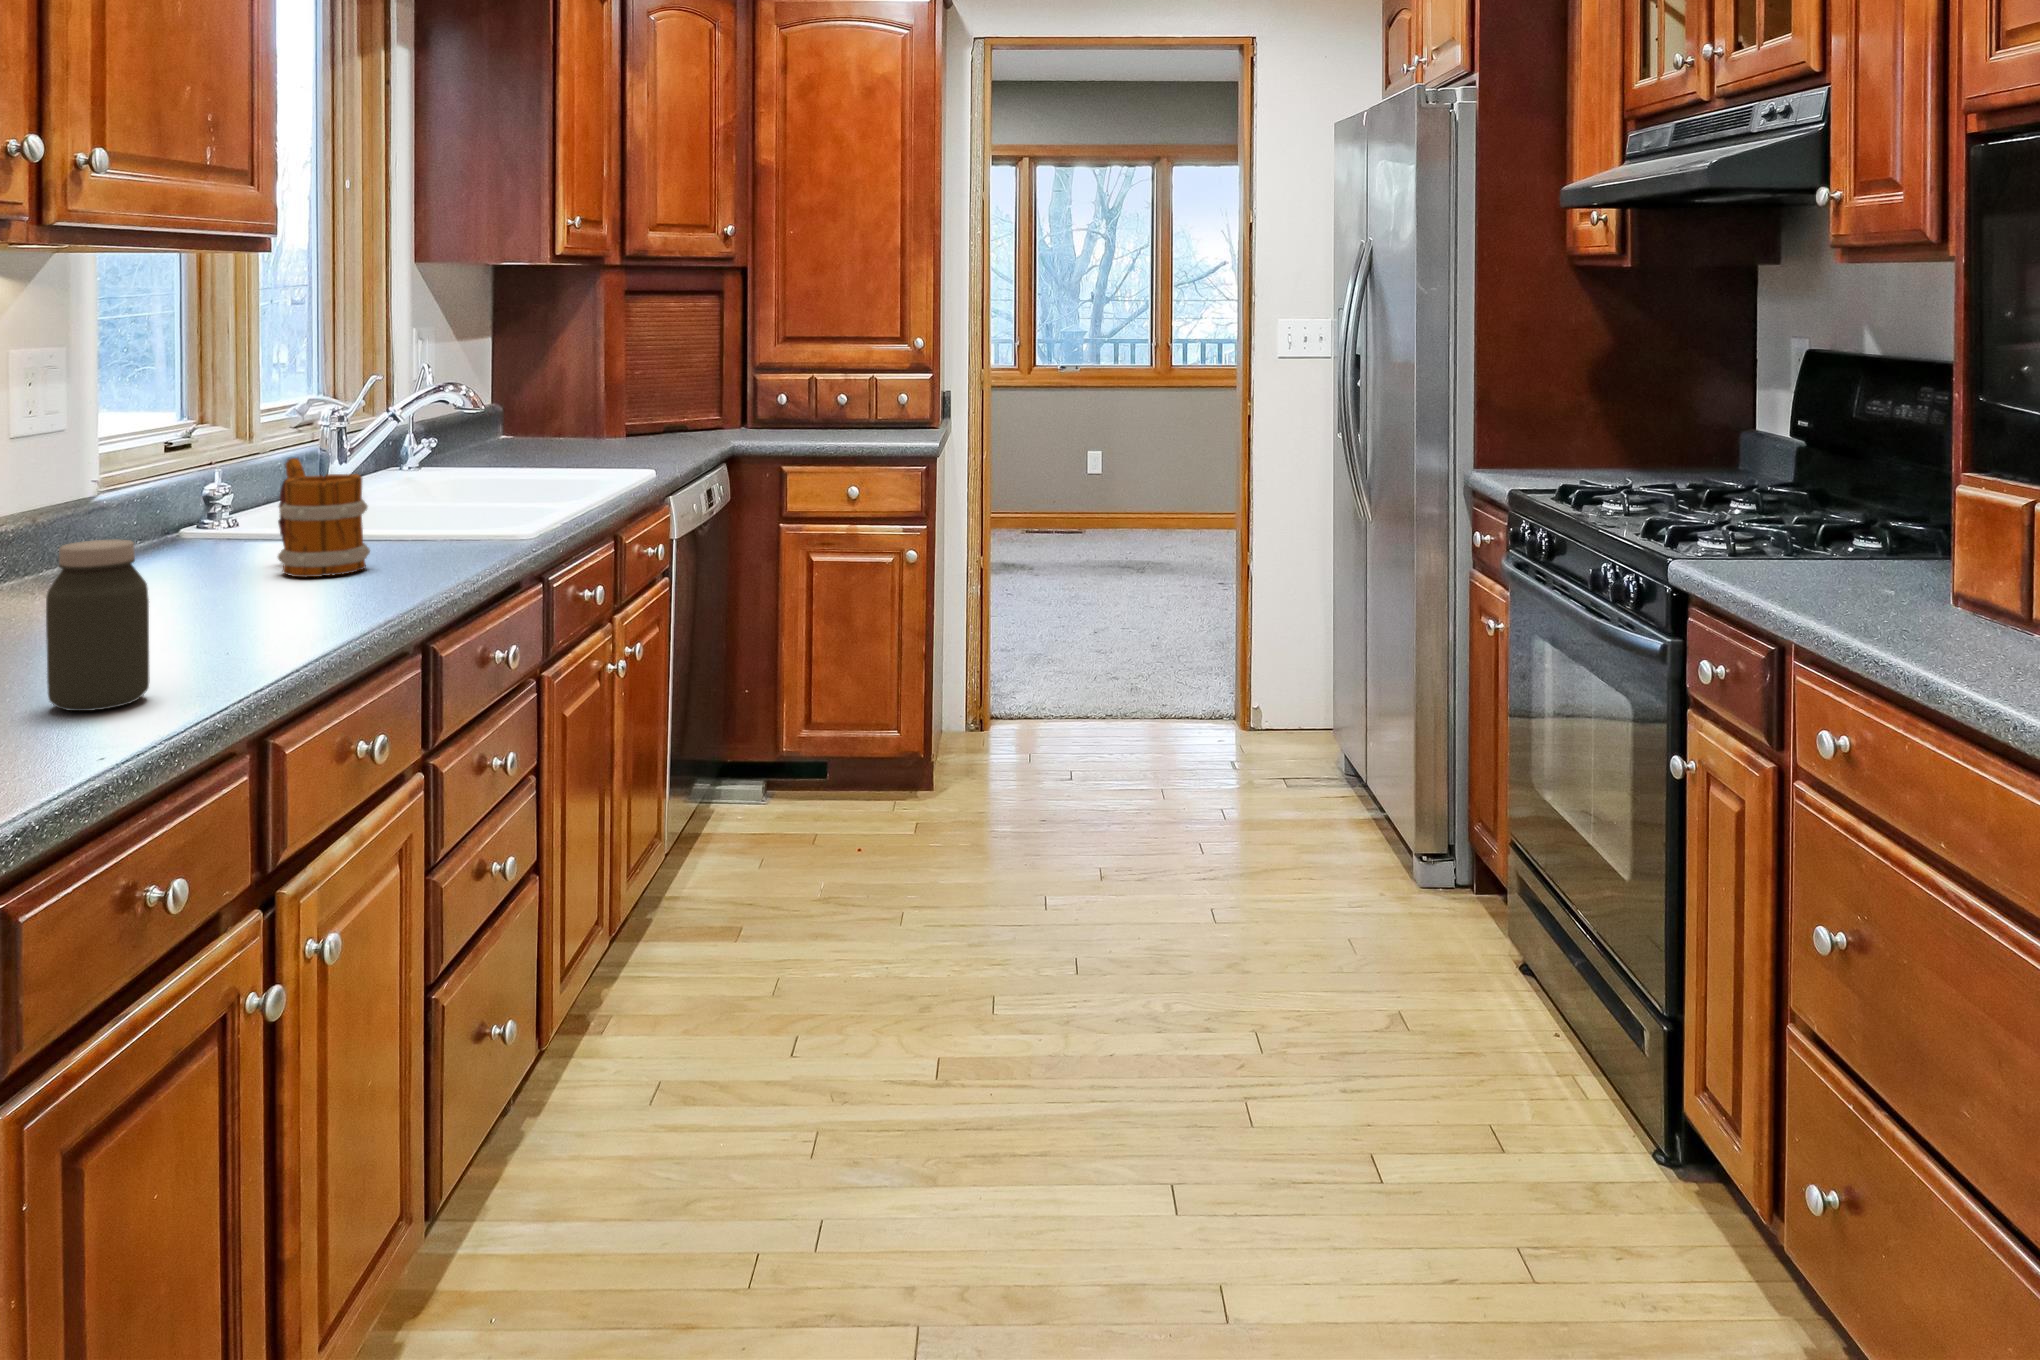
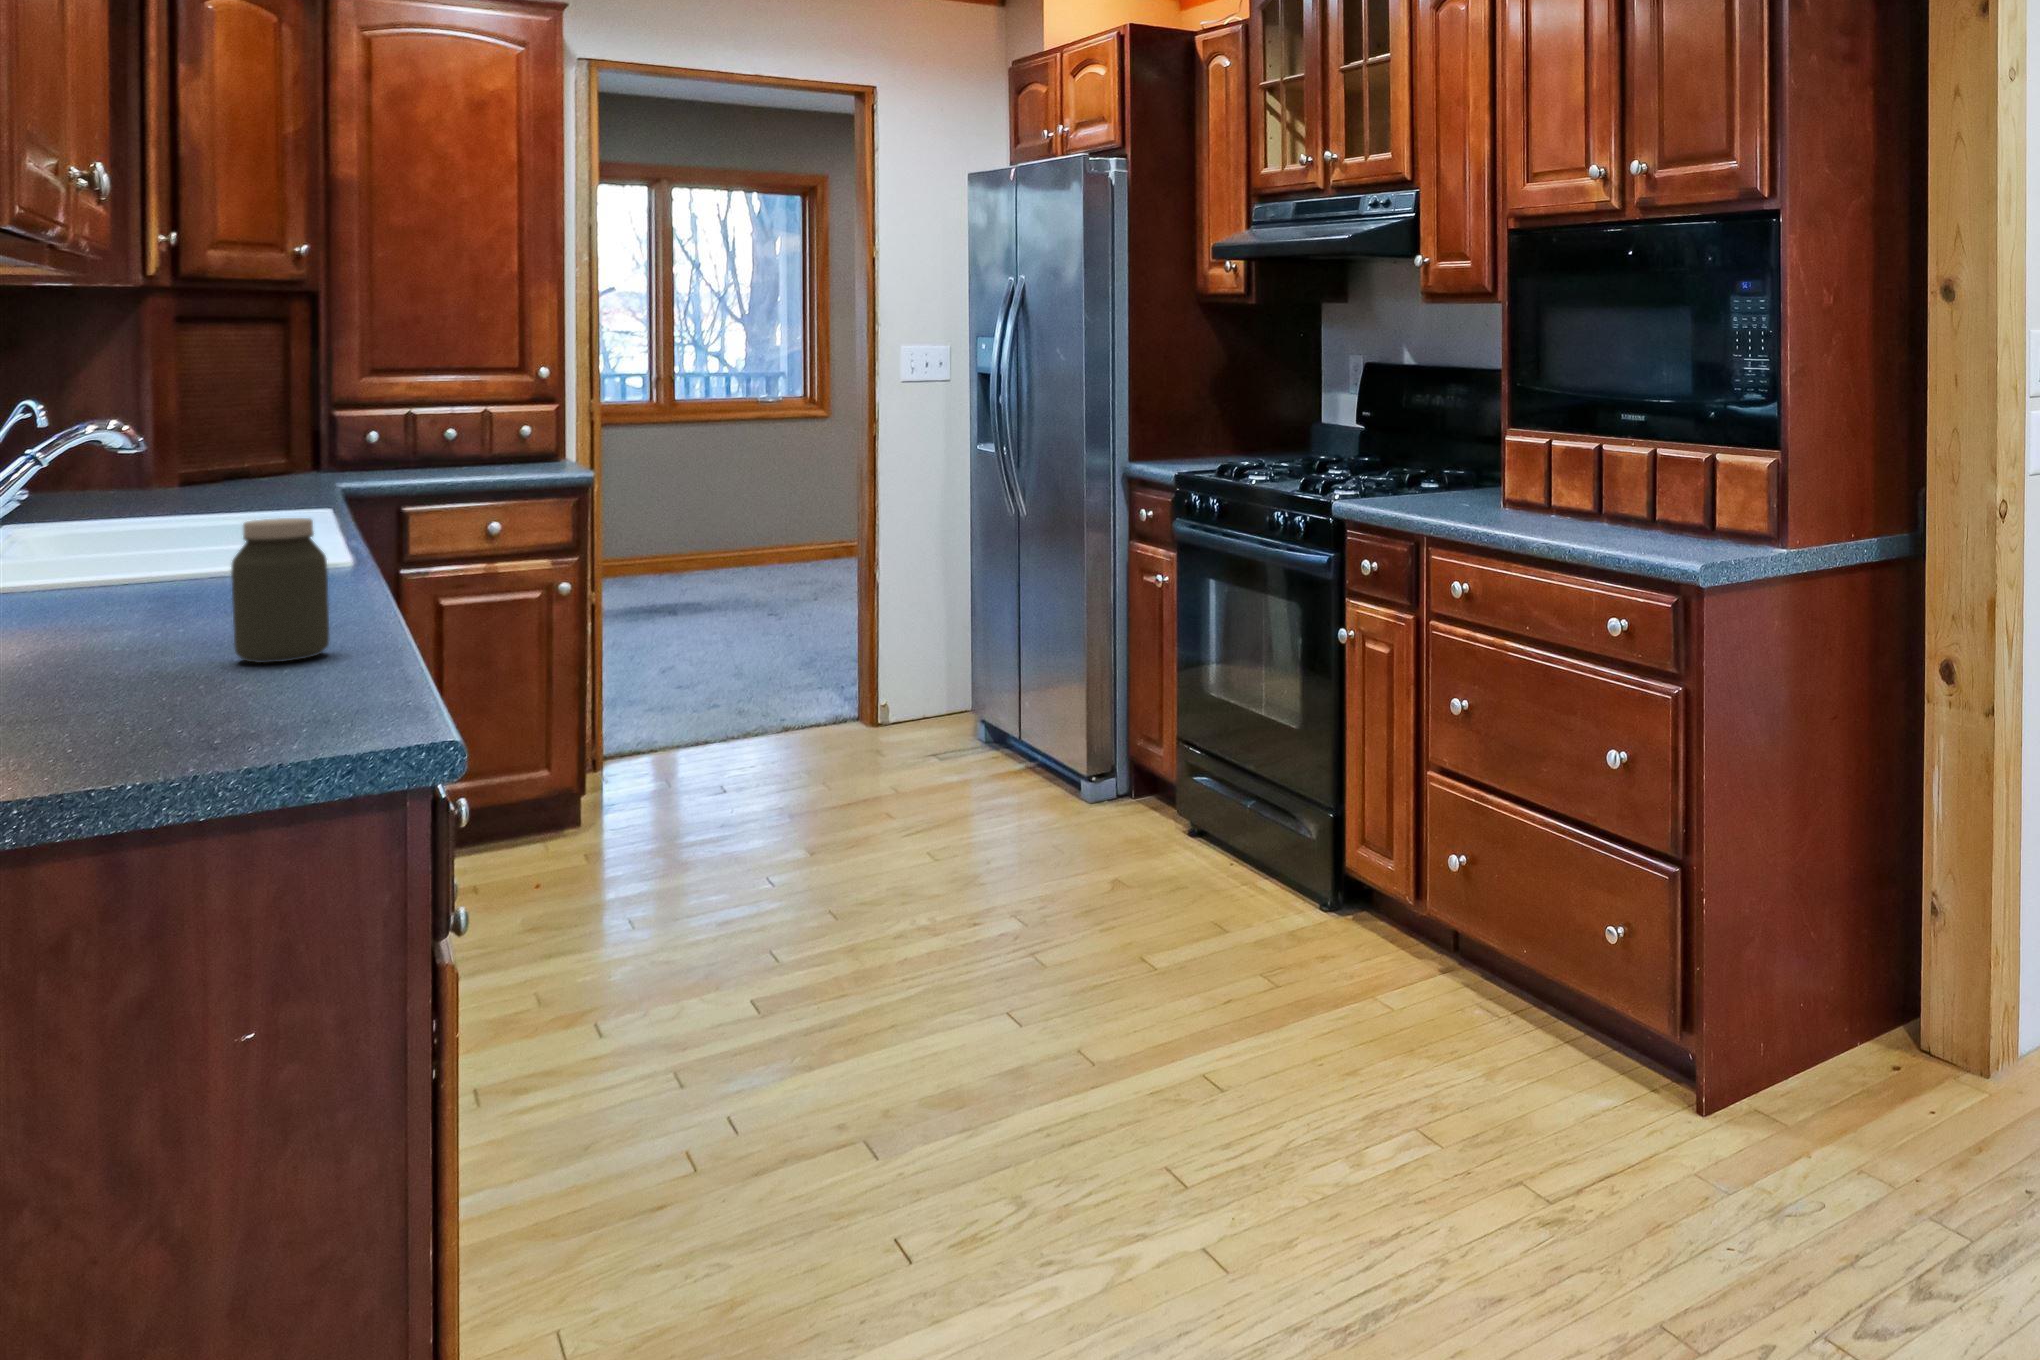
mug: present [278,458,370,577] -> none [103,477,238,591]

